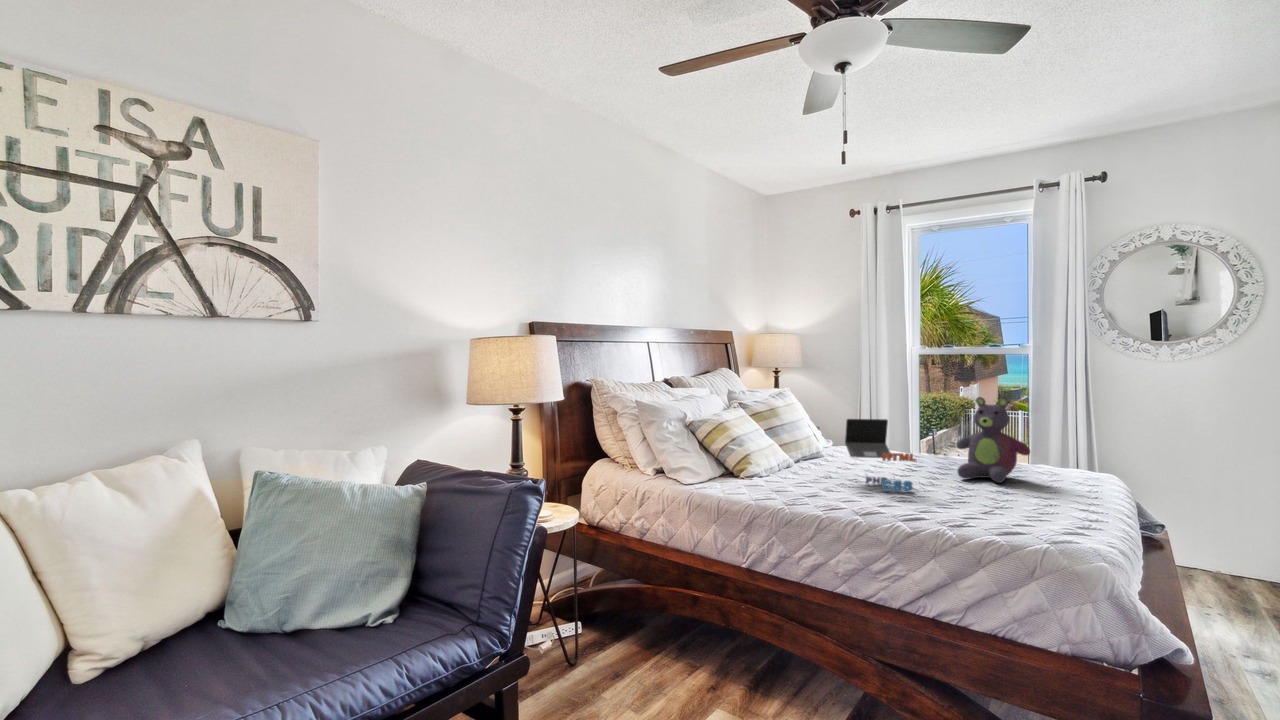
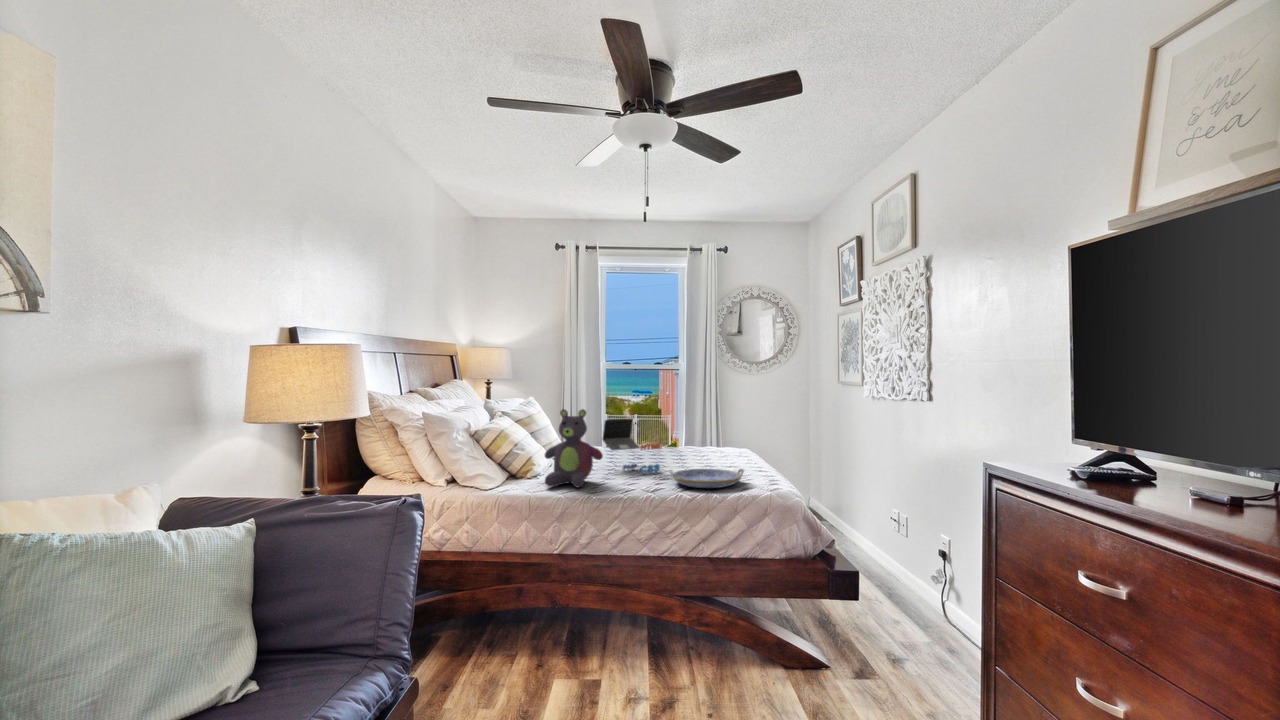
stuffed bear: present [957,397,1030,482] -> present [545,409,603,487]
serving tray: none [902,489,1019,524] -> present [669,469,744,488]

